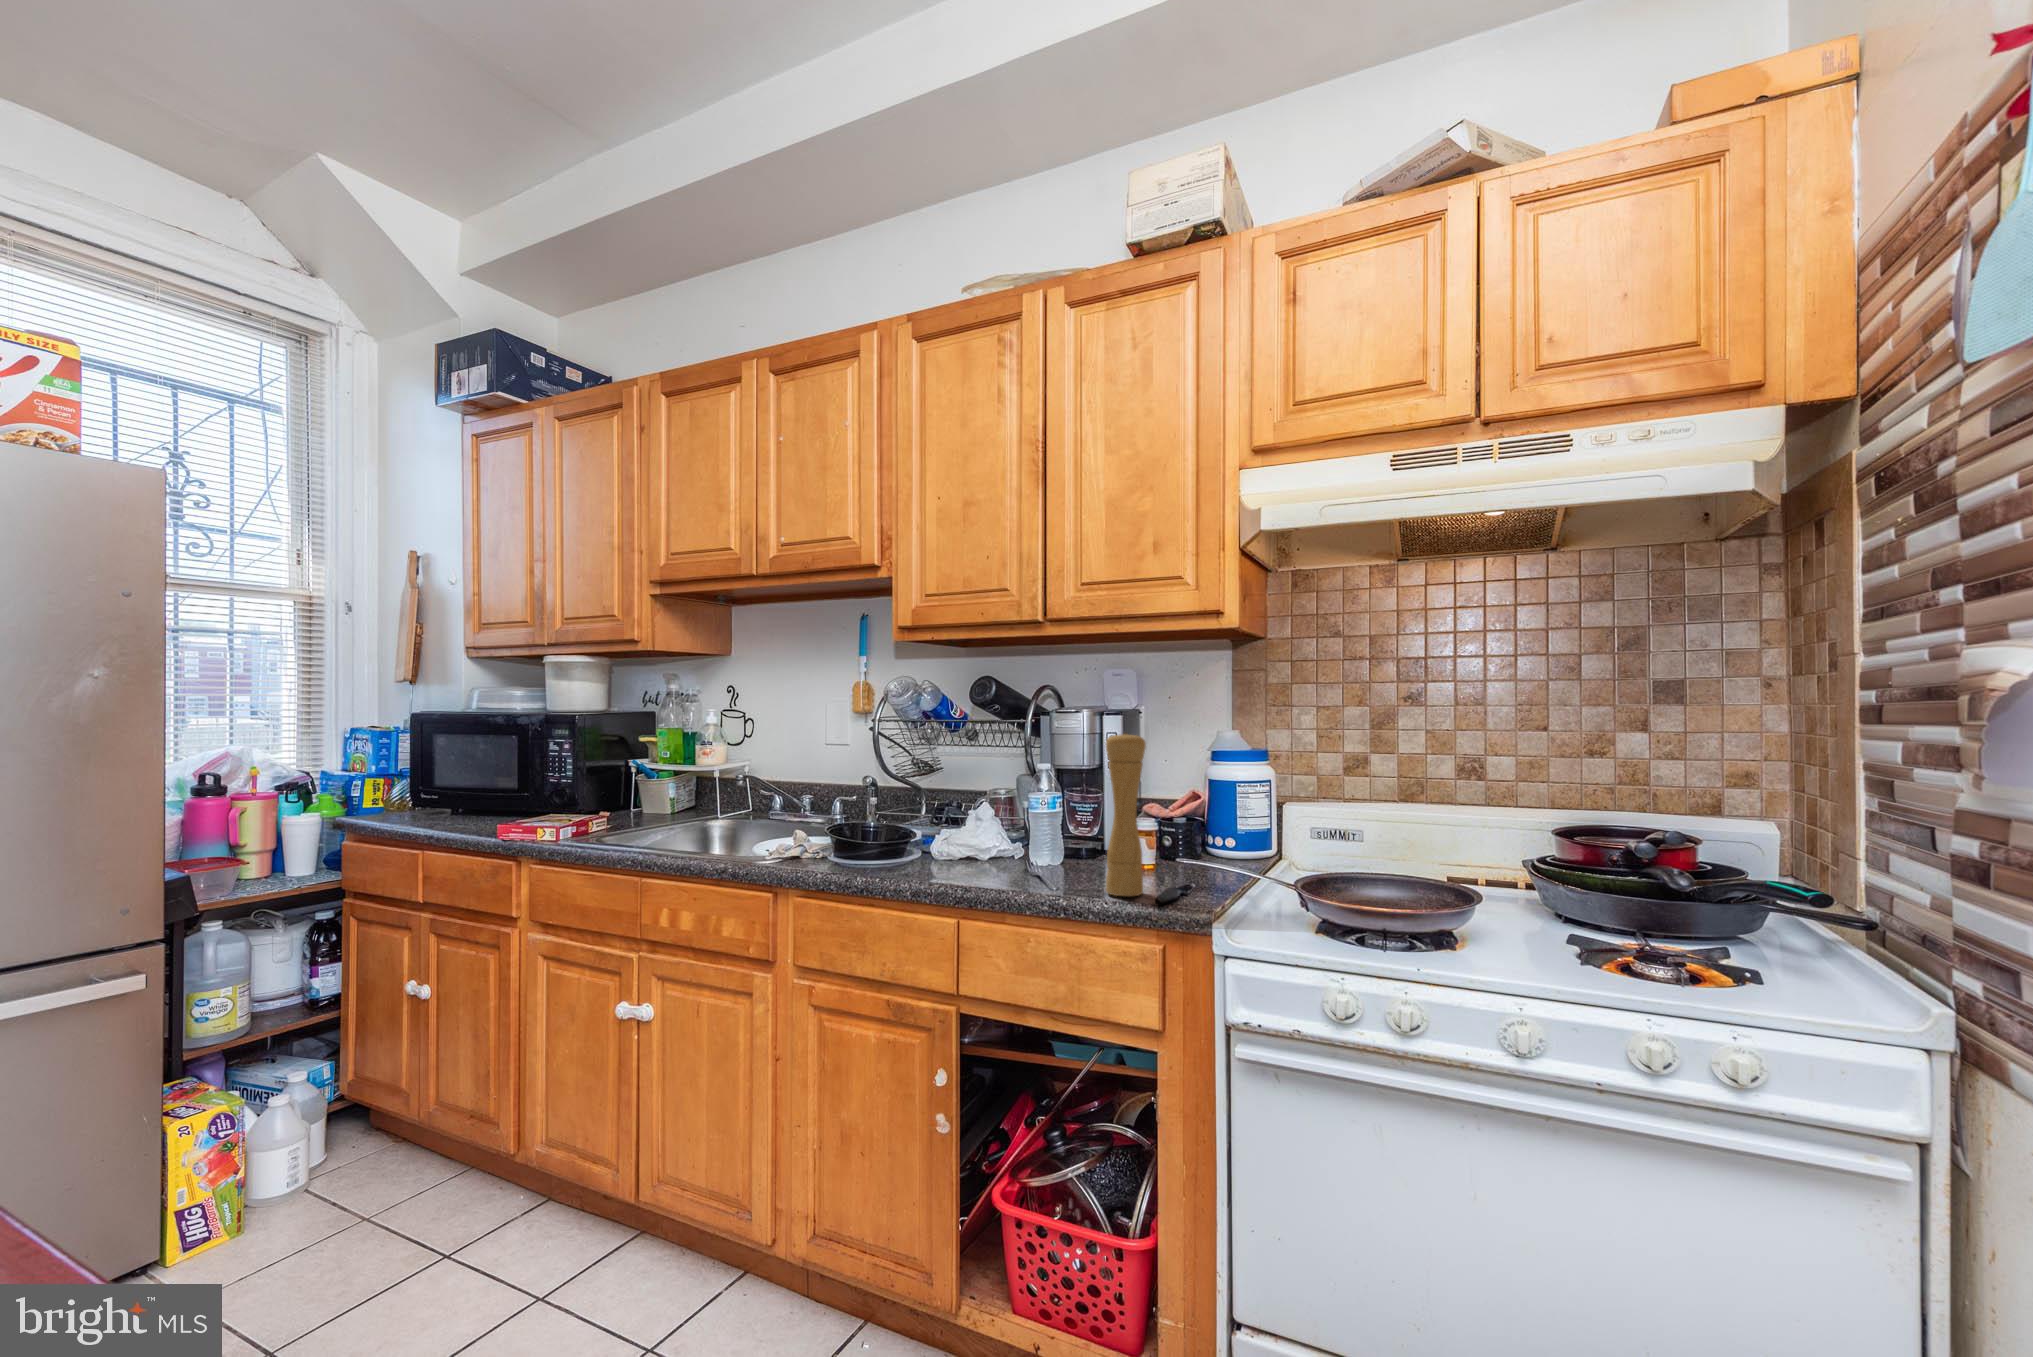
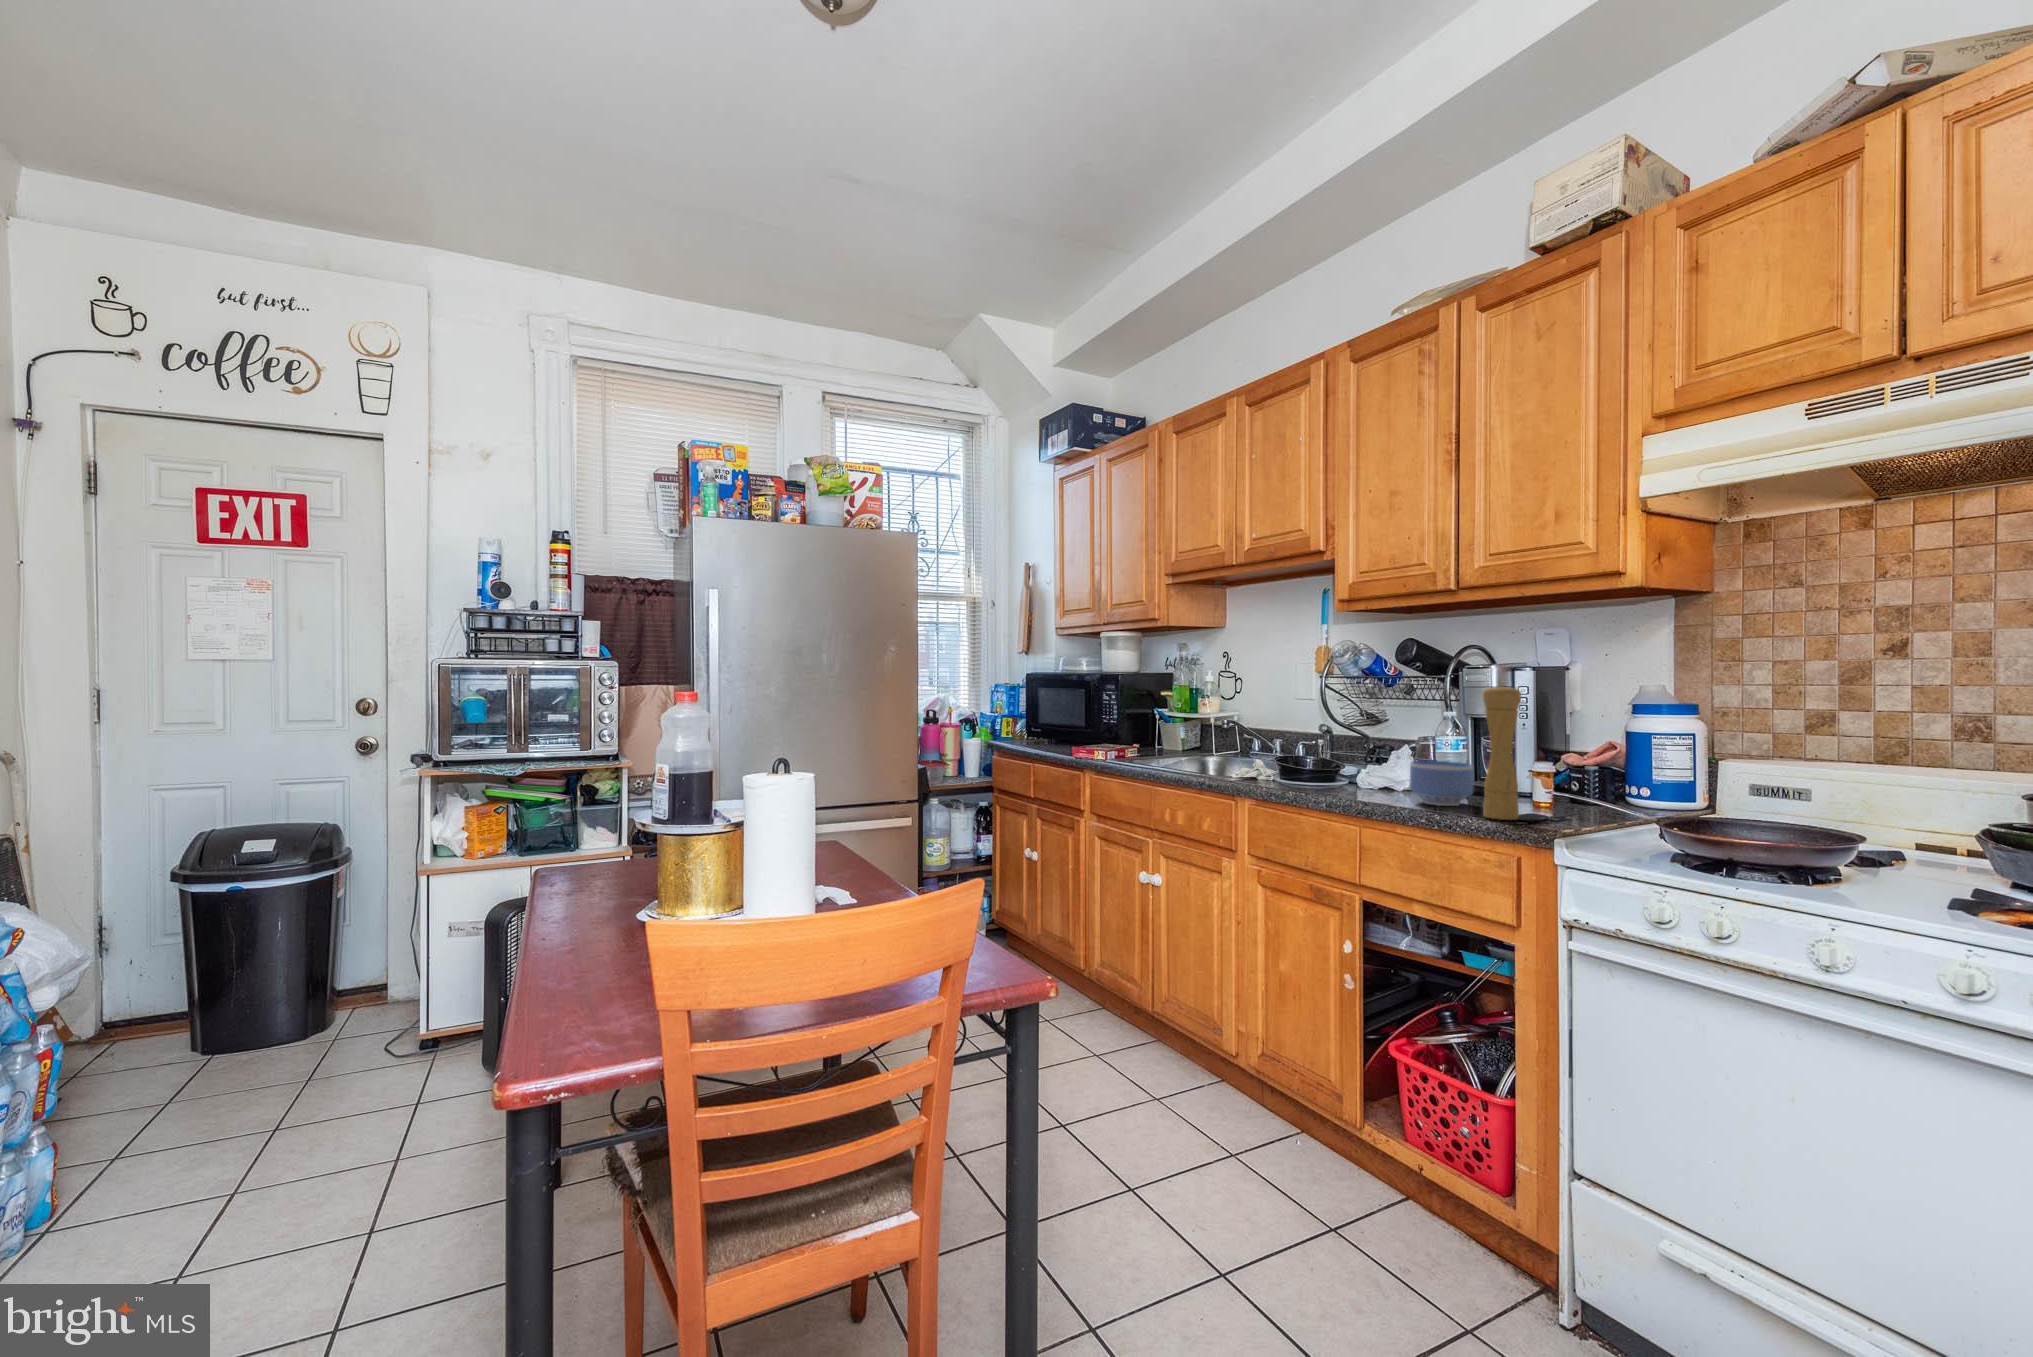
bowl: none [1009,823,1078,881] -> present [1409,761,1473,806]

